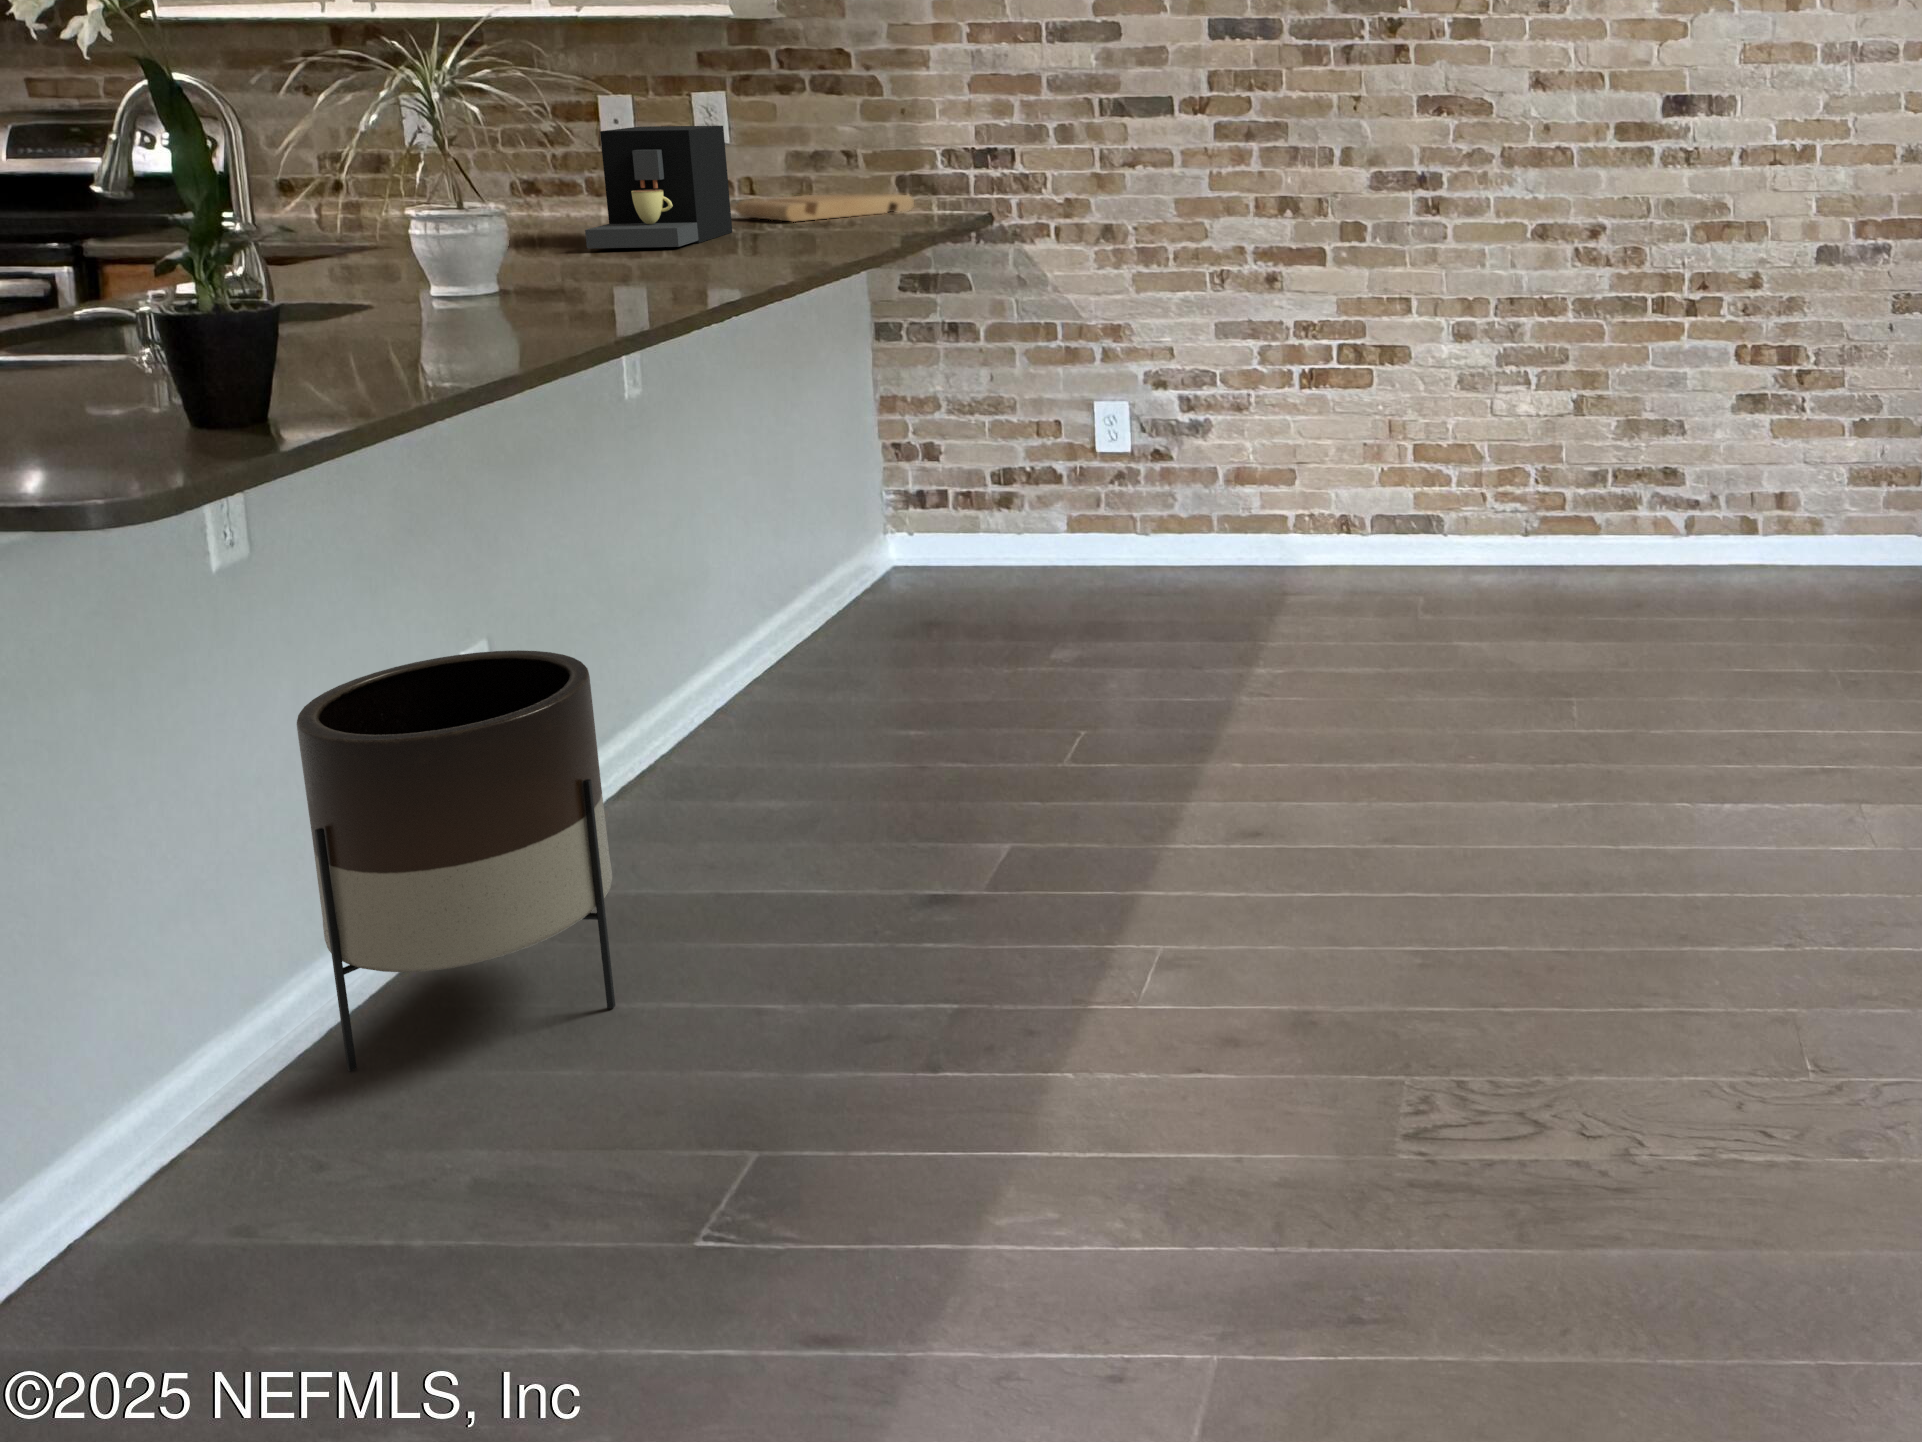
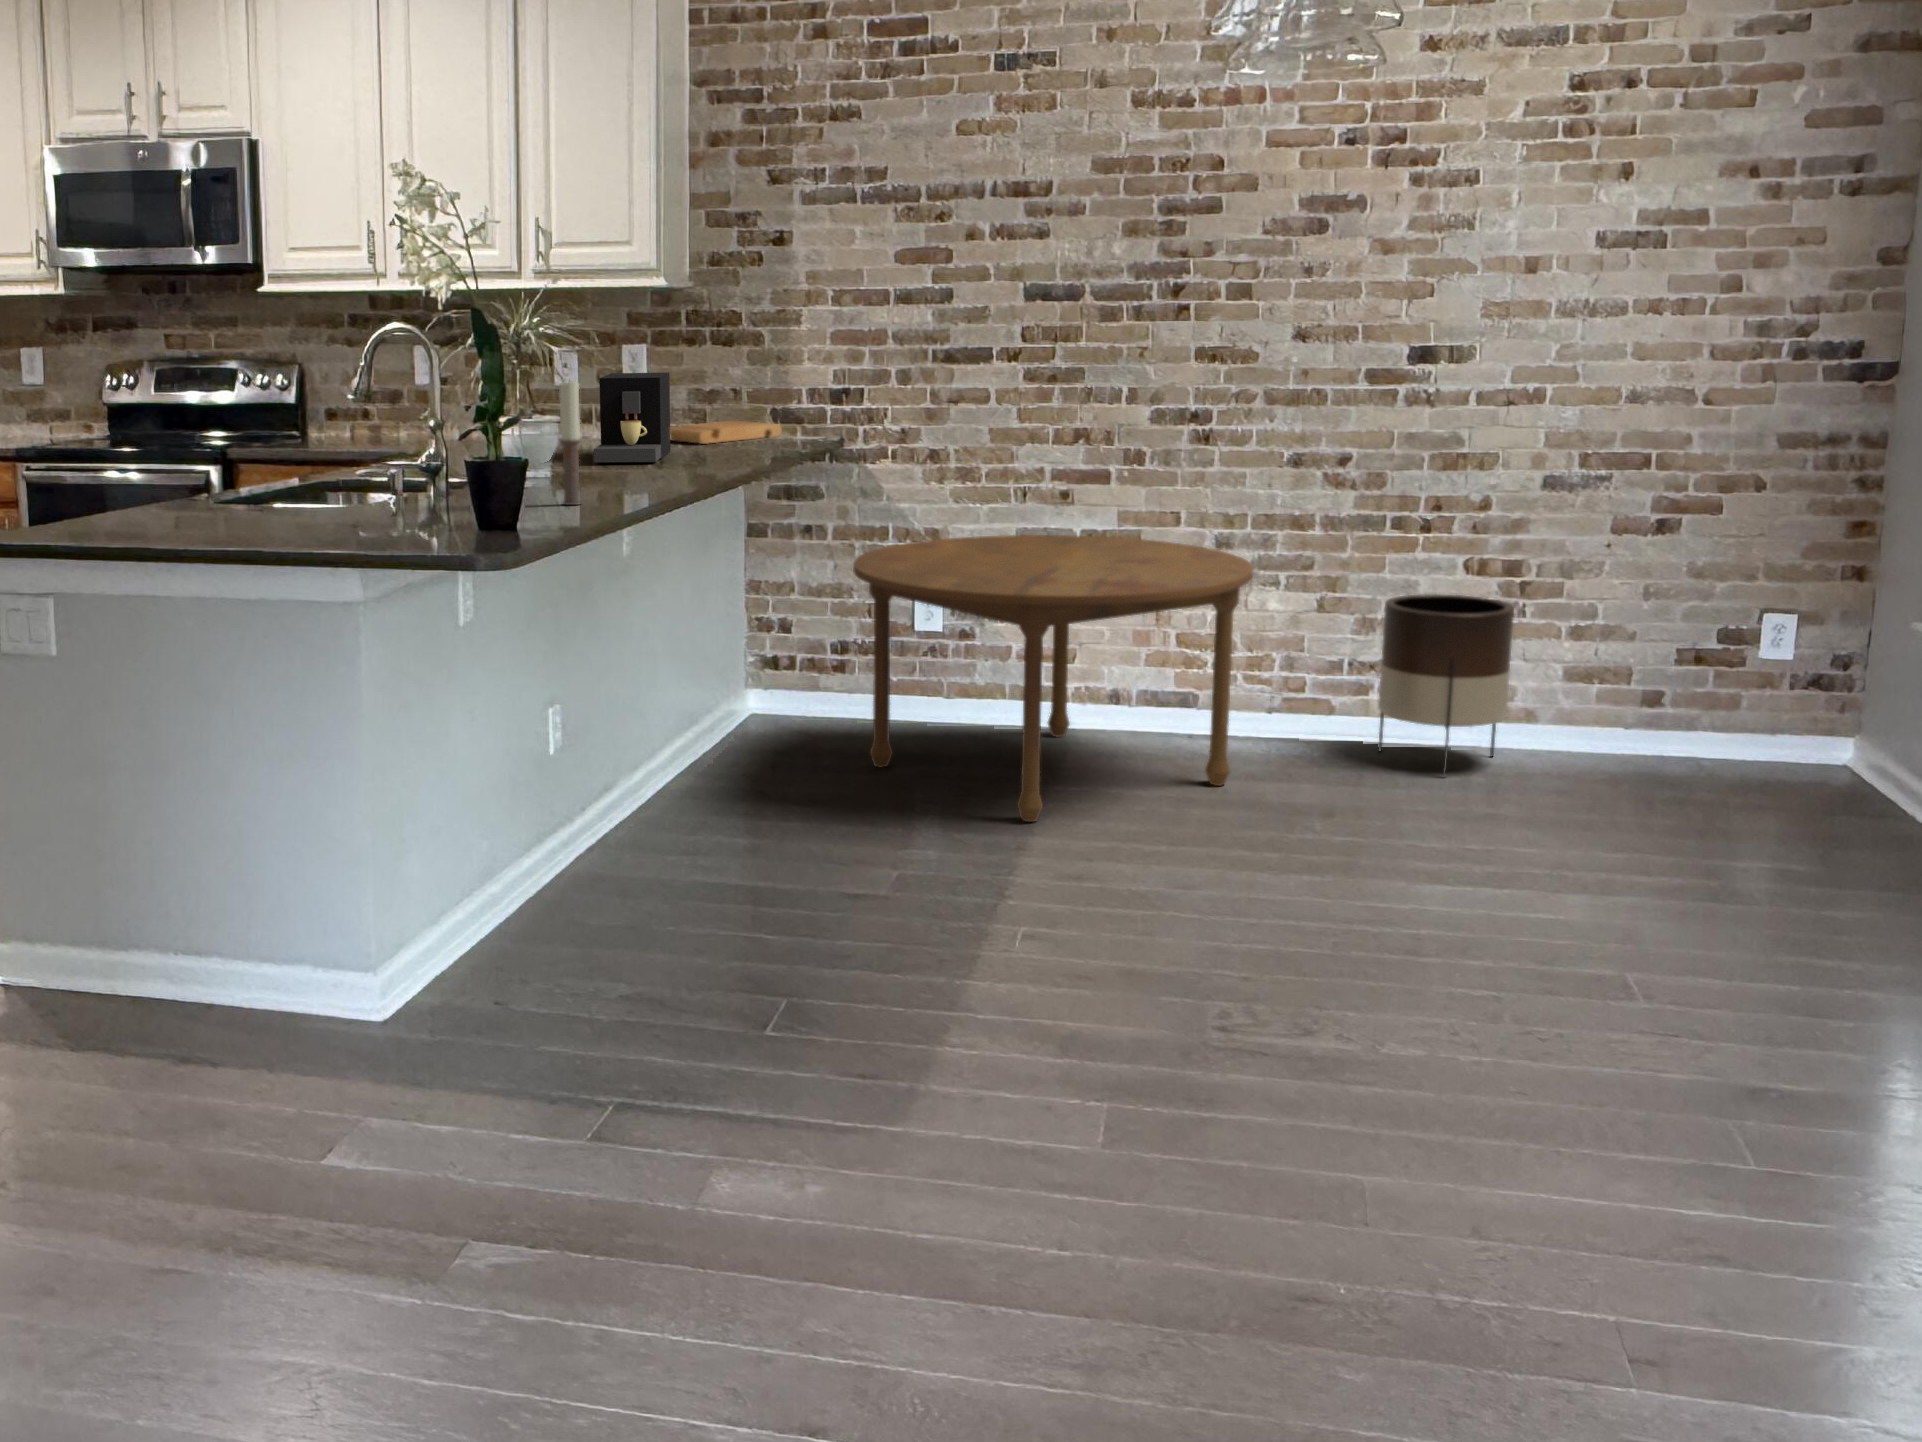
candle: none [383,119,442,317] -> present [559,382,581,505]
dining table: none [970,330,1485,725] -> present [853,535,1254,822]
planter: present [297,650,615,1071] -> present [1378,594,1514,776]

